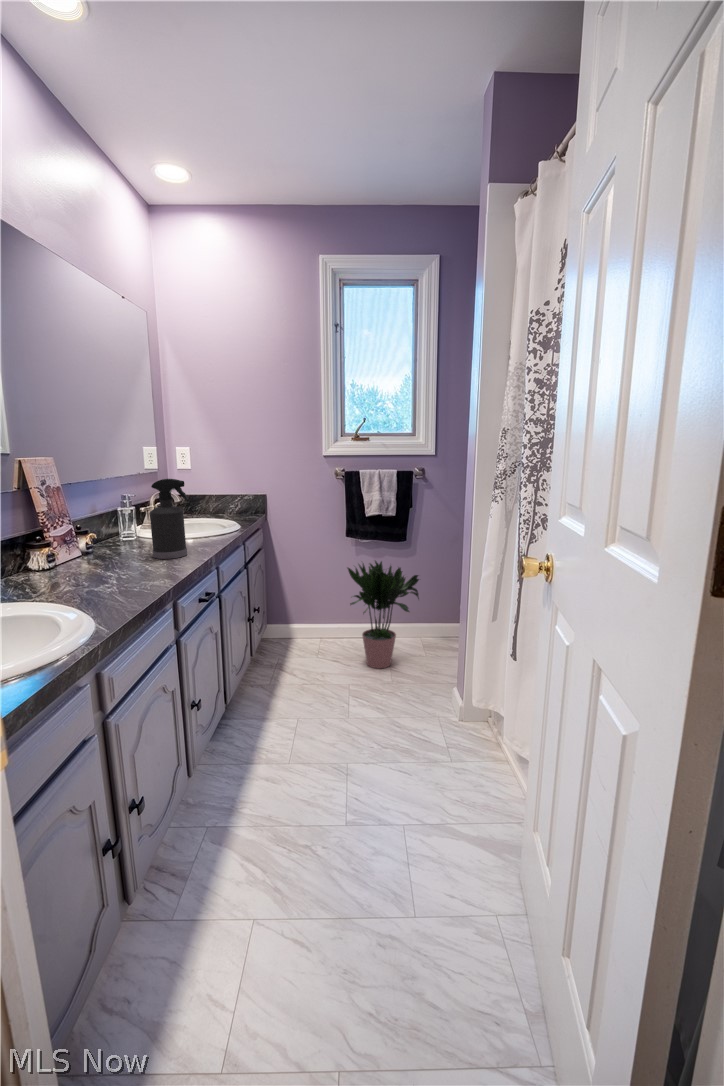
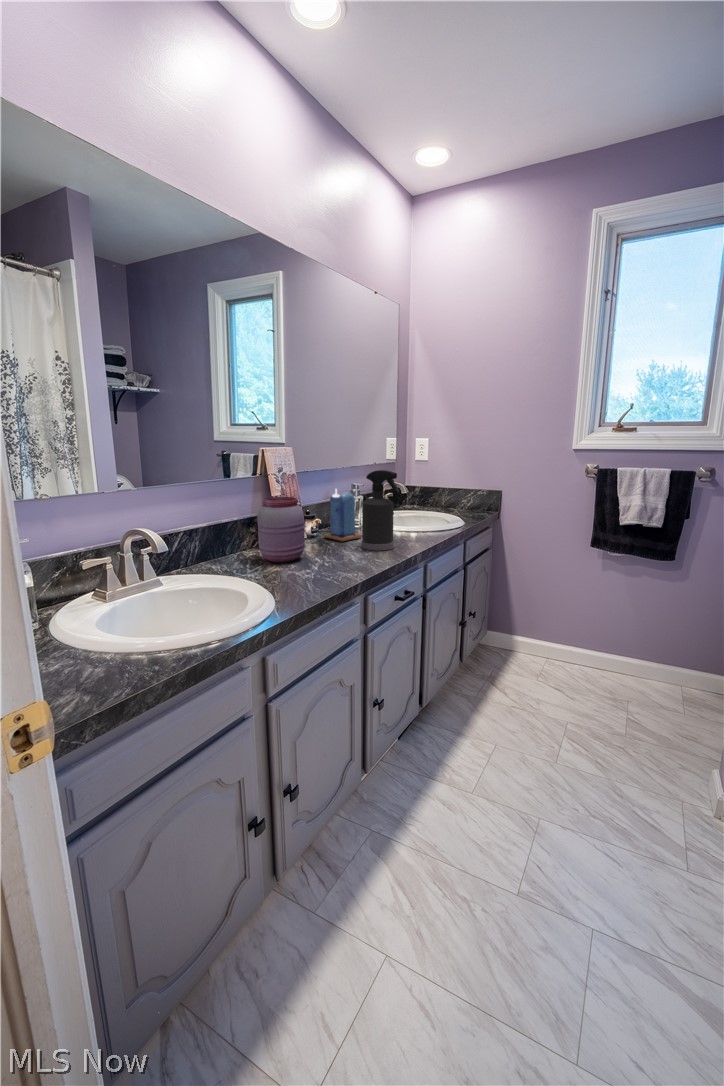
candle: none [102,499,148,555] -> present [324,489,362,541]
jar: none [30,511,94,584] -> present [257,497,305,562]
potted plant: present [348,561,419,668] -> none [573,573,700,718]

